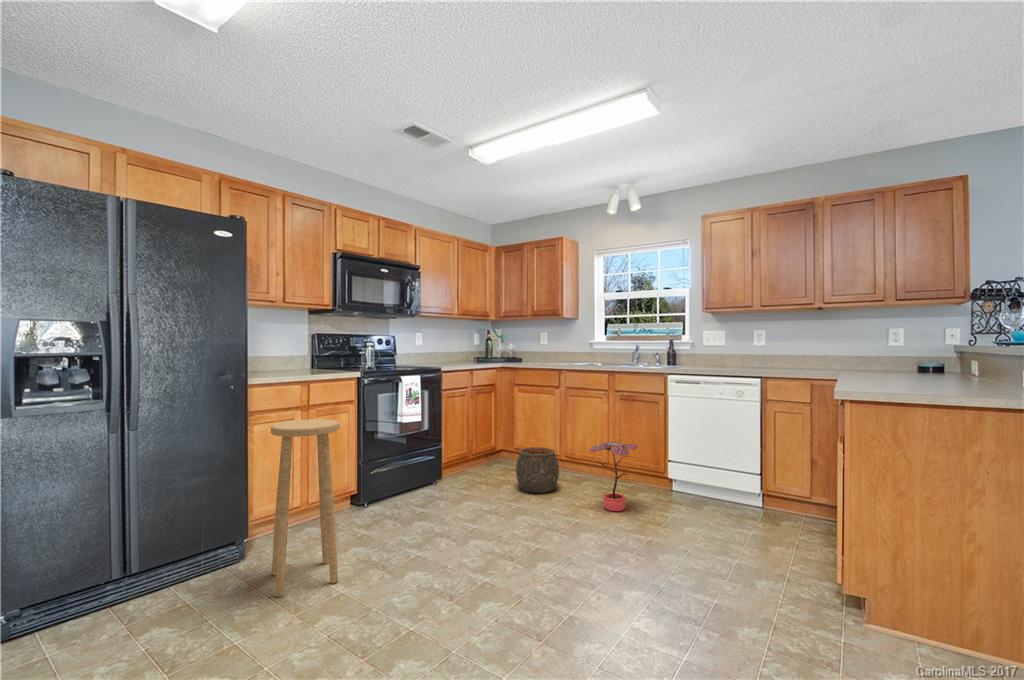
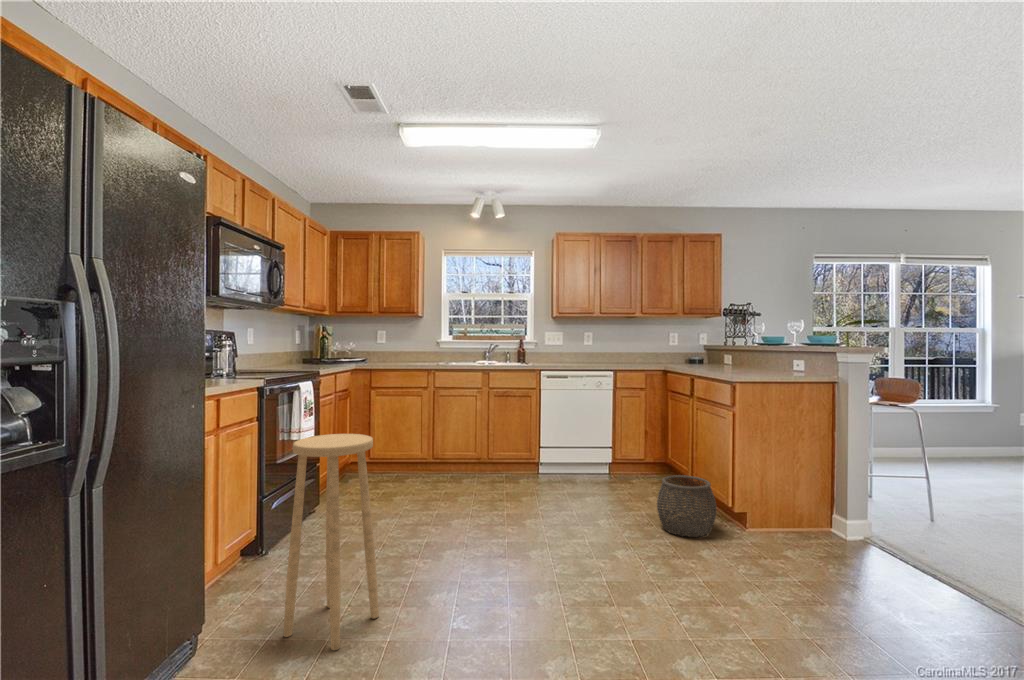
potted plant: present [590,442,638,511] -> none [502,433,540,495]
woven basket: present [516,447,559,493] -> present [657,475,717,537]

